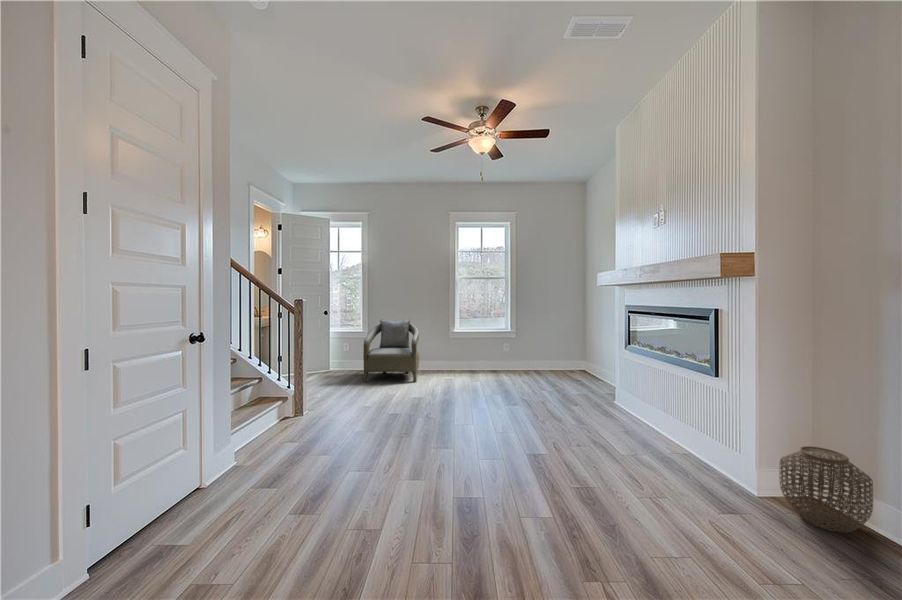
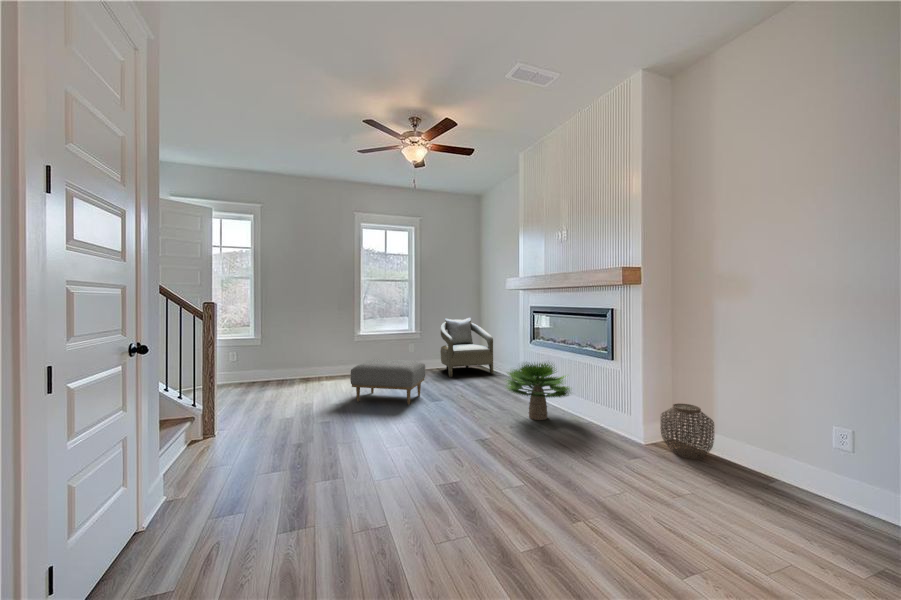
armchair: present [363,319,419,382] -> present [440,318,493,377]
ottoman: none [428,358,506,407] -> present [350,360,426,405]
potted plant: none [576,369,669,443] -> present [508,363,570,420]

